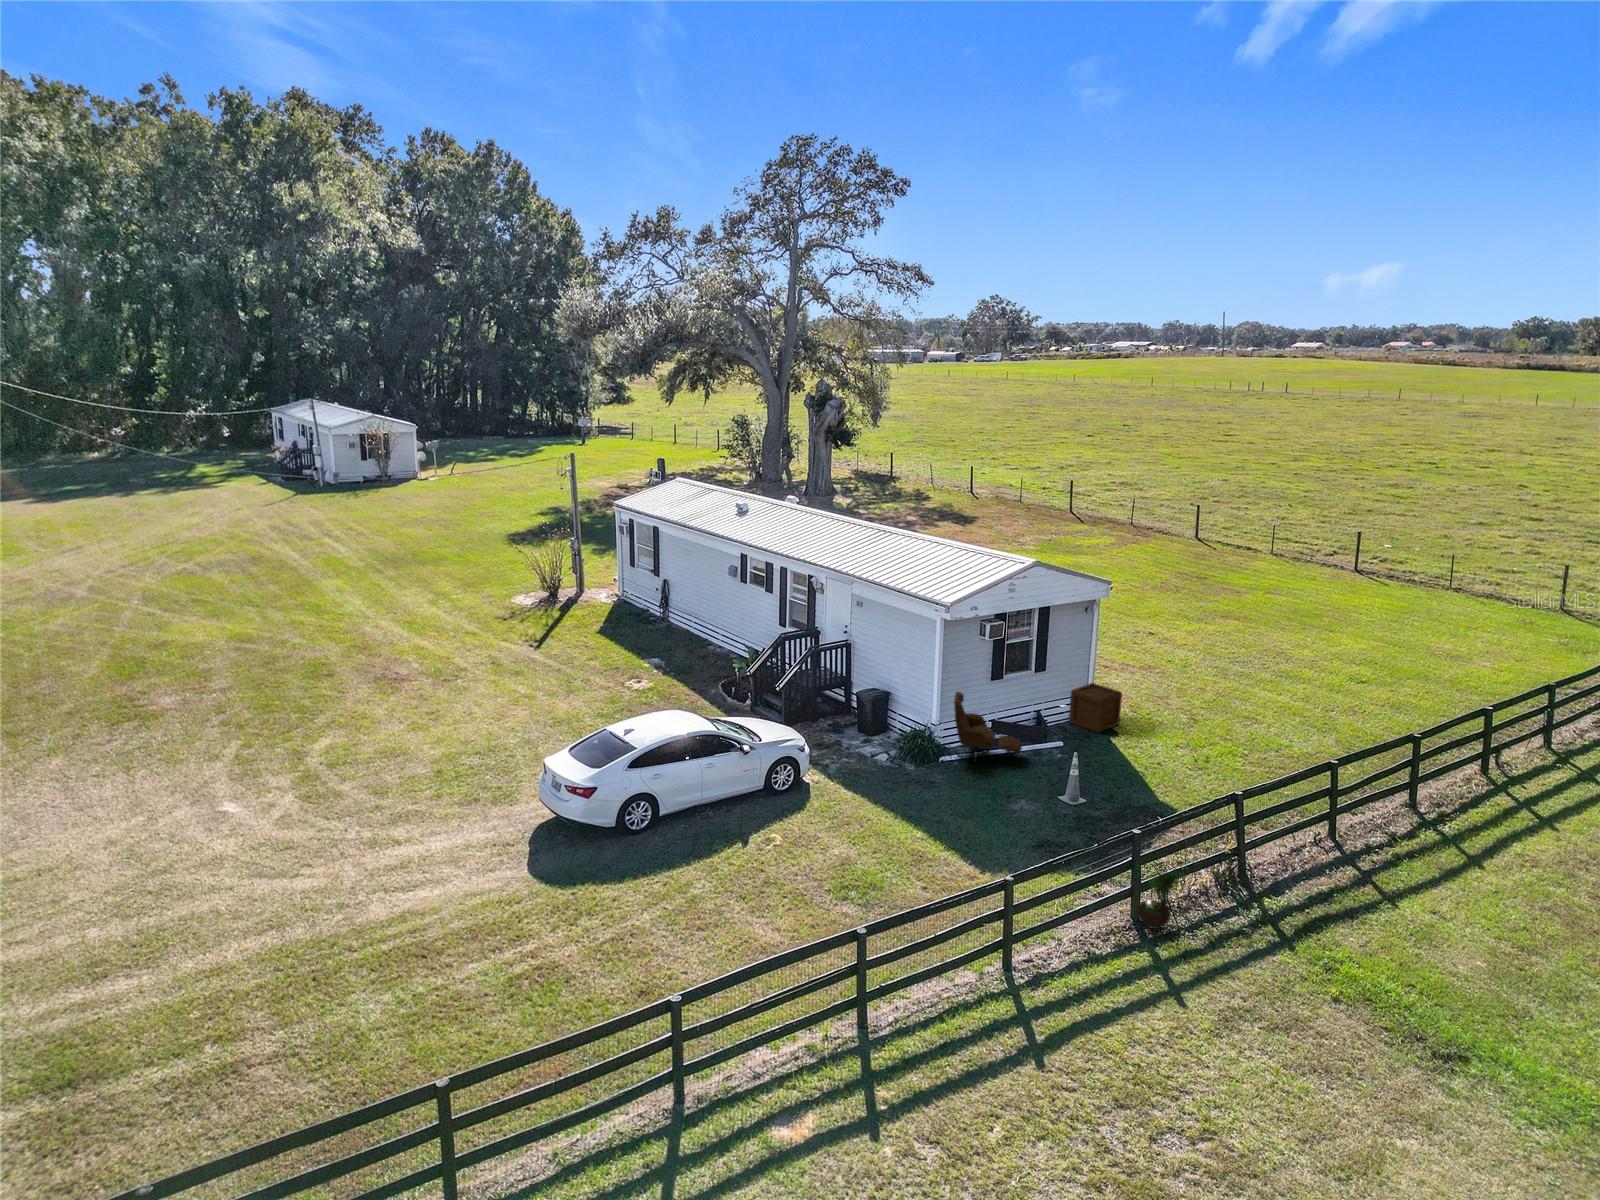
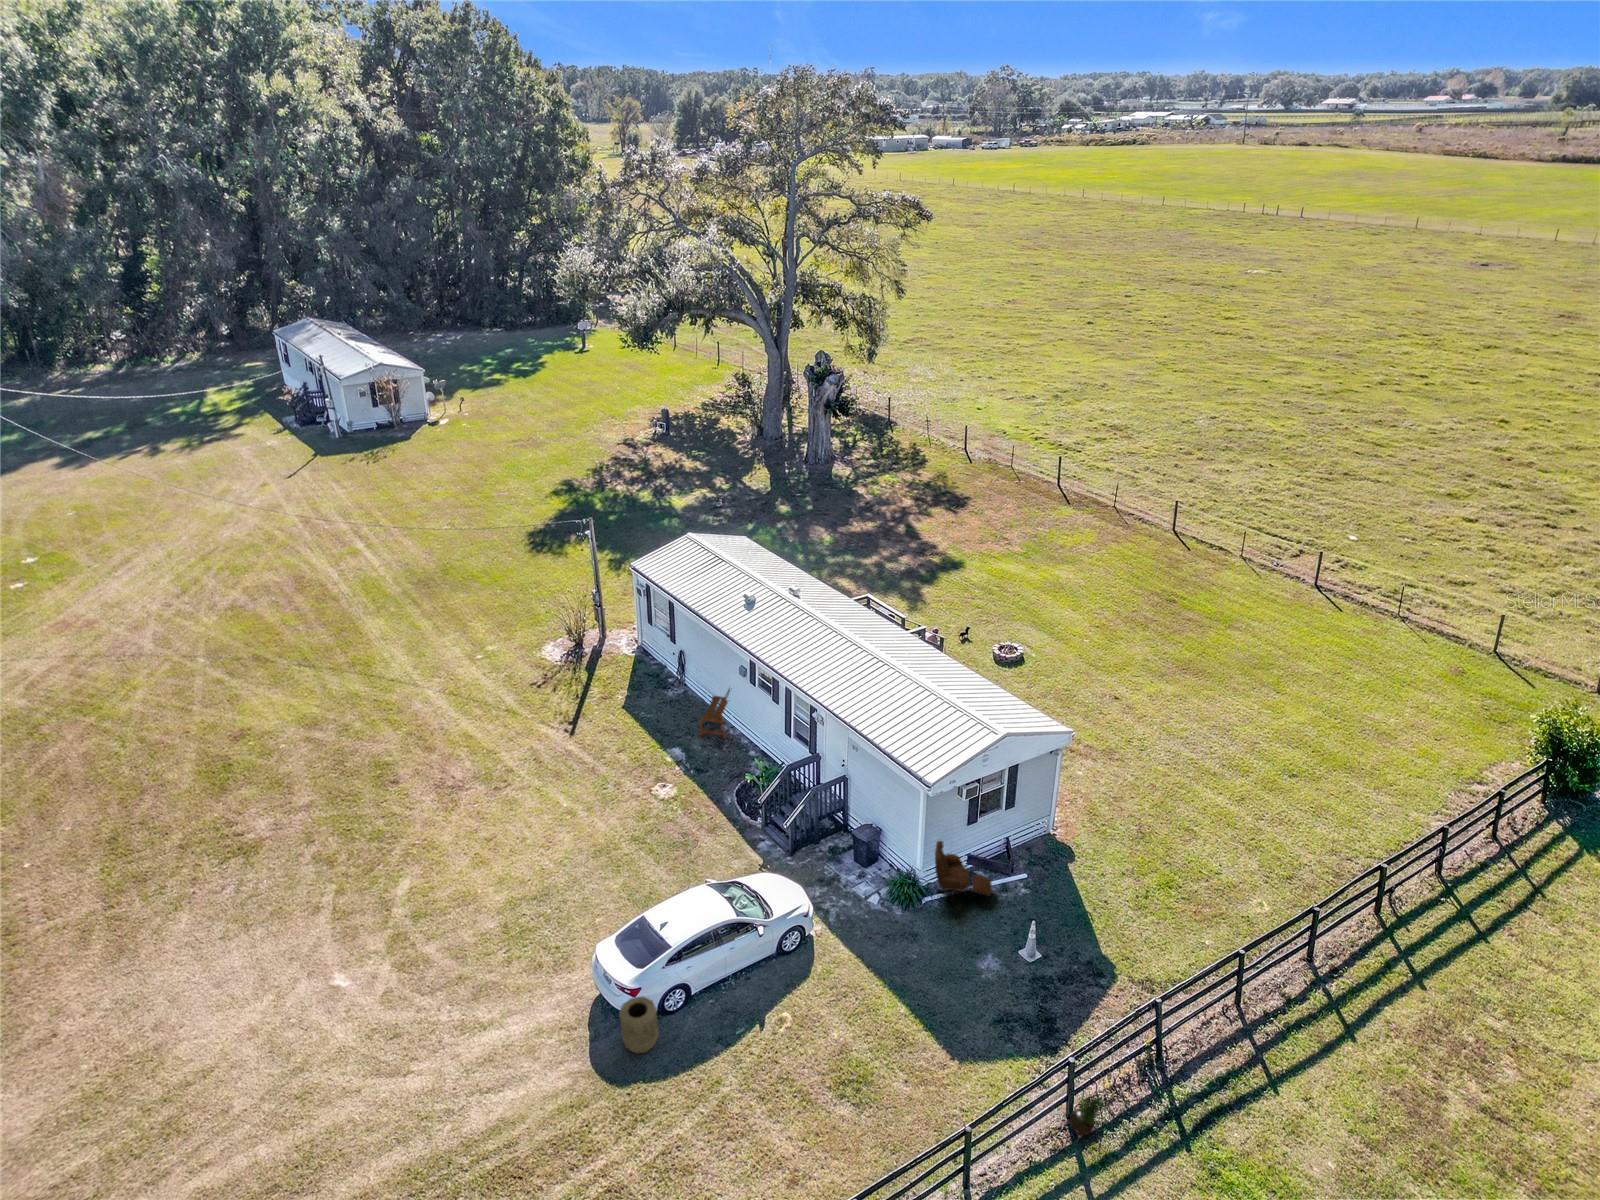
bench: none [680,596,721,652] -> present [700,689,730,739]
wooden crate: present [1069,683,1122,732] -> none [1034,805,1081,856]
trash can: none [568,800,617,868] -> present [619,997,659,1054]

